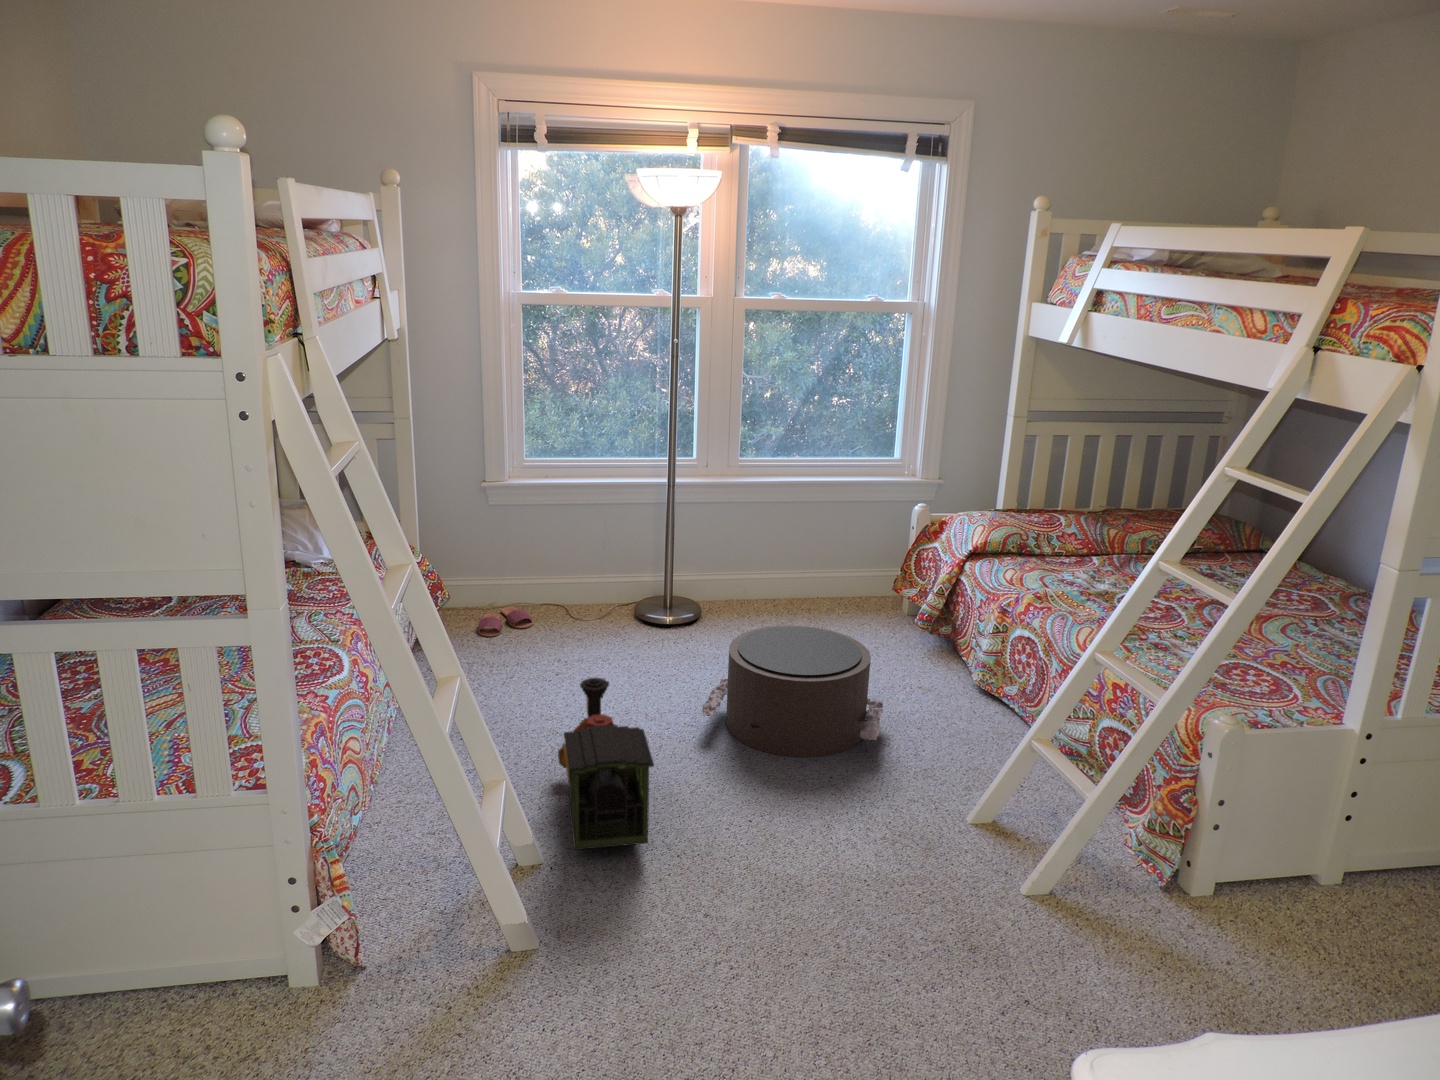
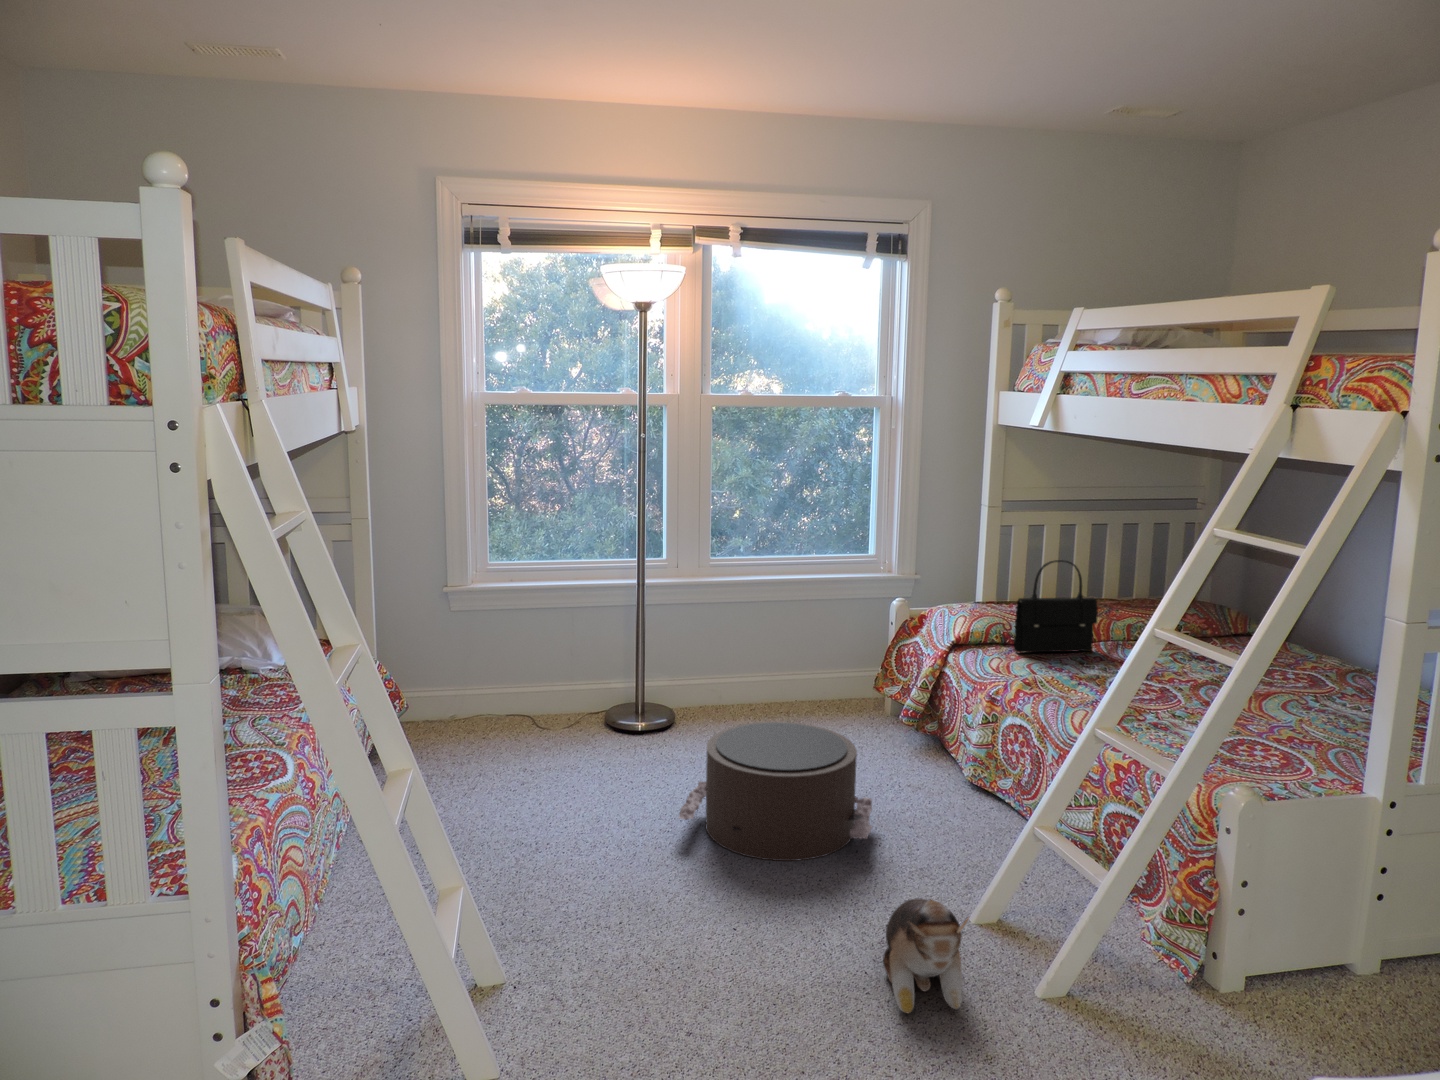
handbag: none [1029,476,1114,565] -> present [1014,560,1098,652]
slippers: present [478,607,533,637] -> none [440,718,498,749]
toy train: present [558,678,654,850] -> none [524,778,629,967]
plush toy: none [883,803,962,904] -> present [883,899,969,1013]

